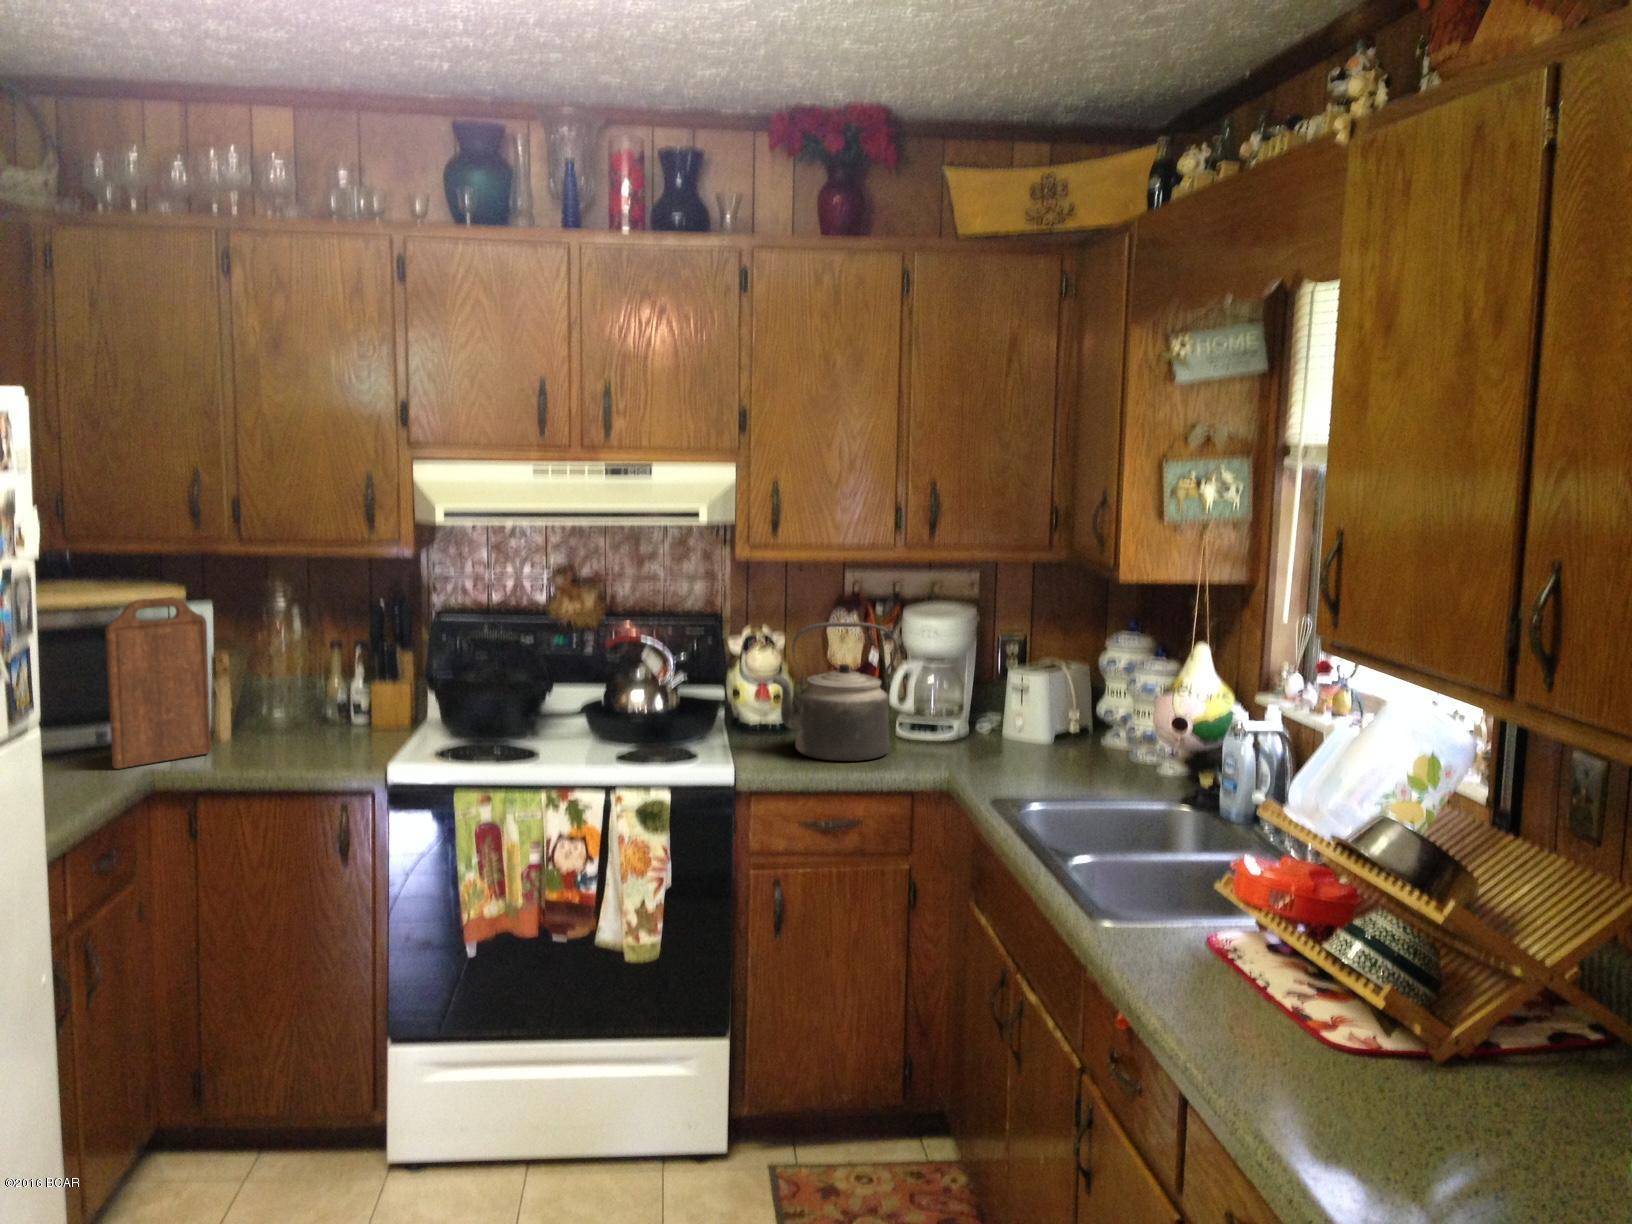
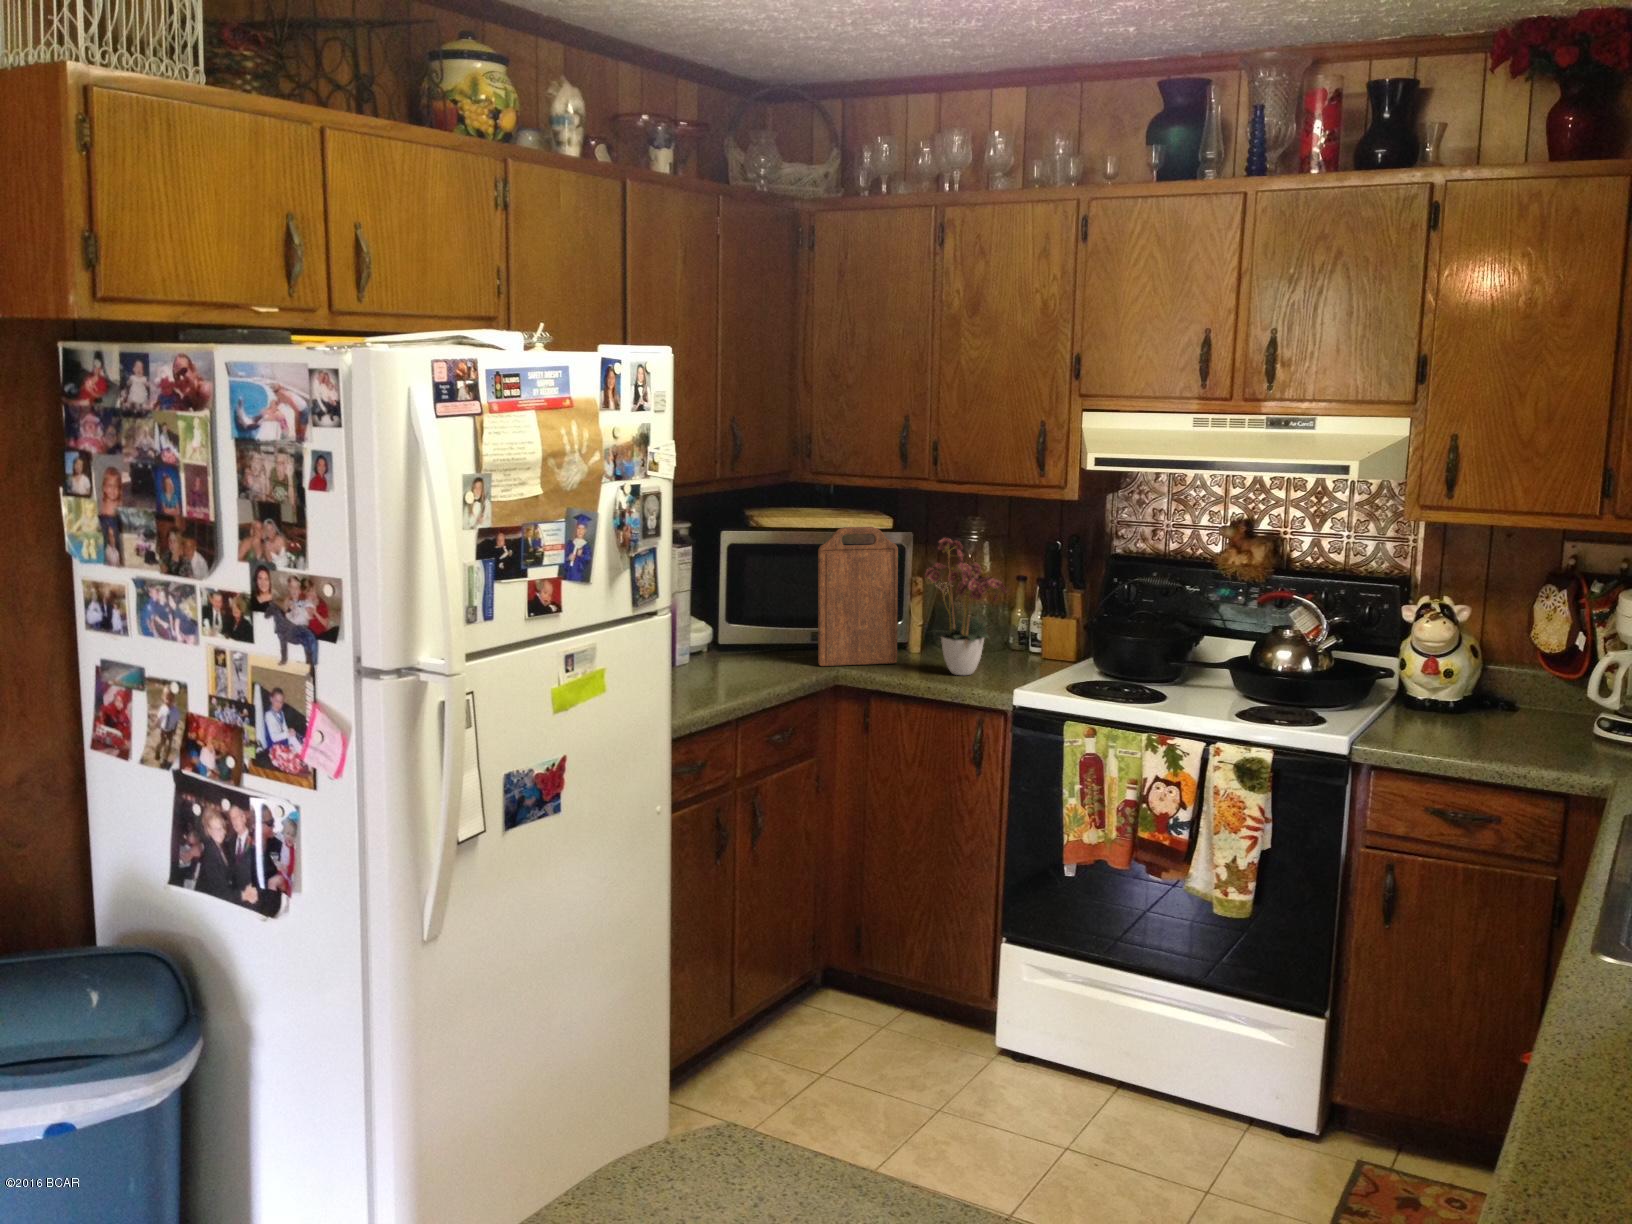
flower arrangement: none [241,597,360,758] -> present [925,538,1007,675]
kettle: present [773,622,897,761] -> none [1414,591,1572,750]

